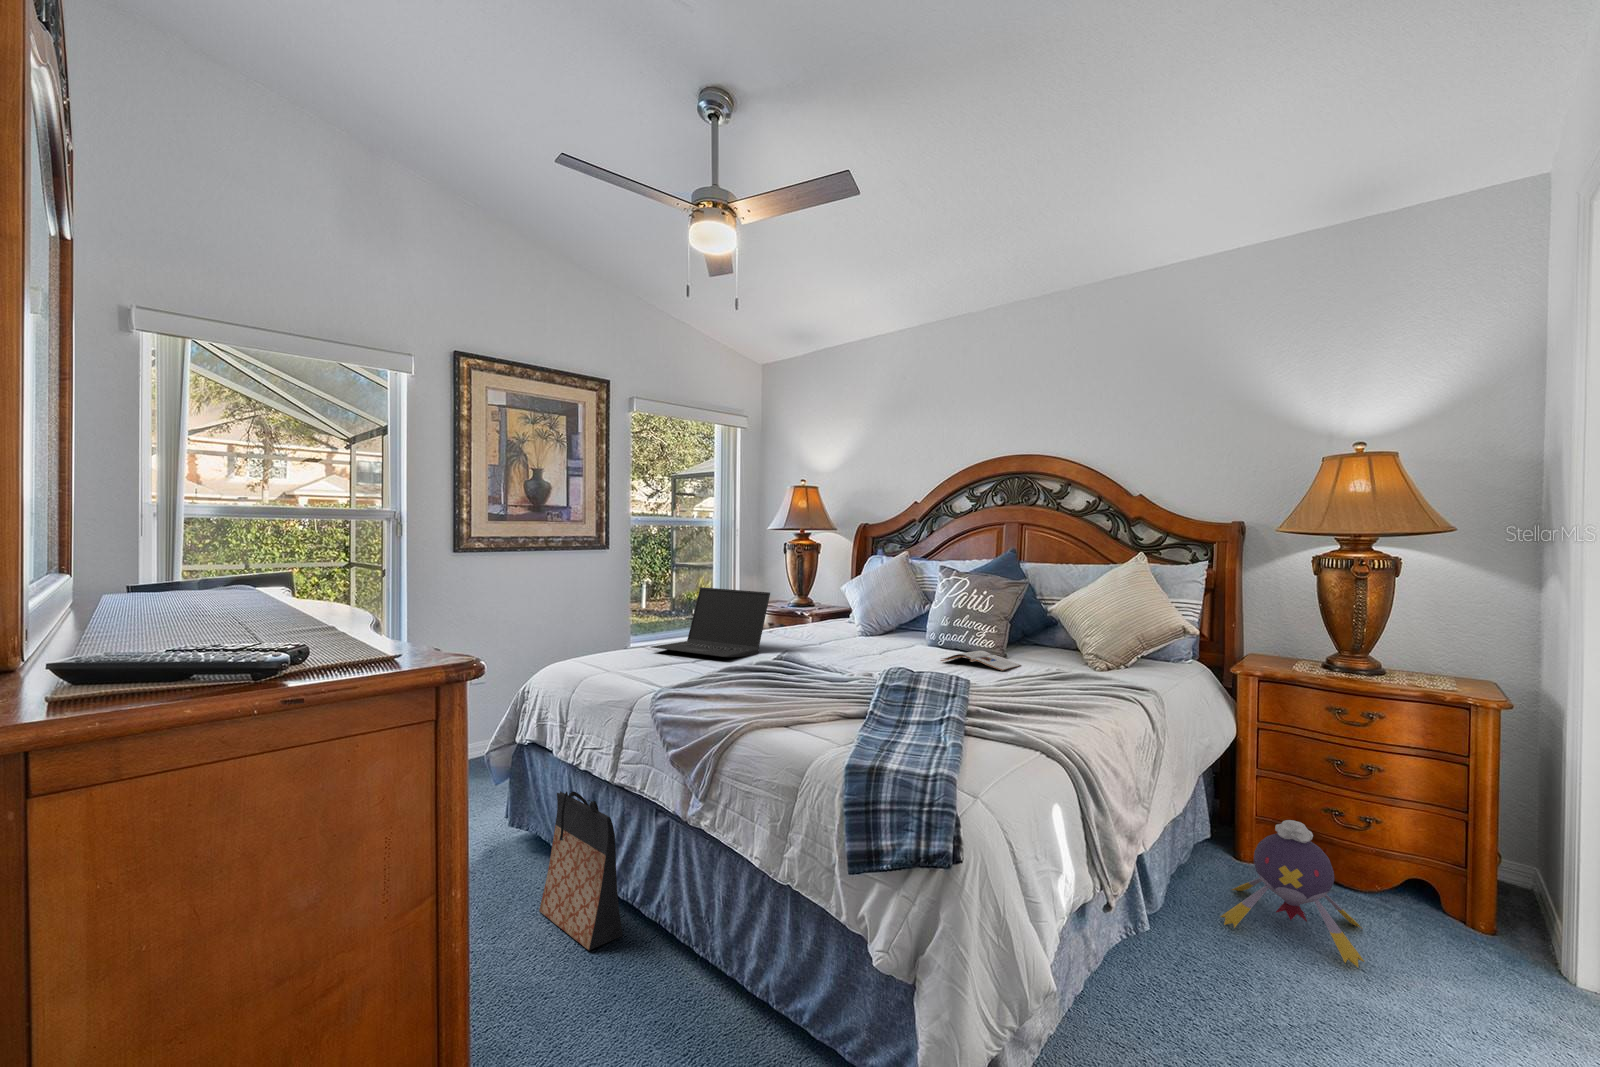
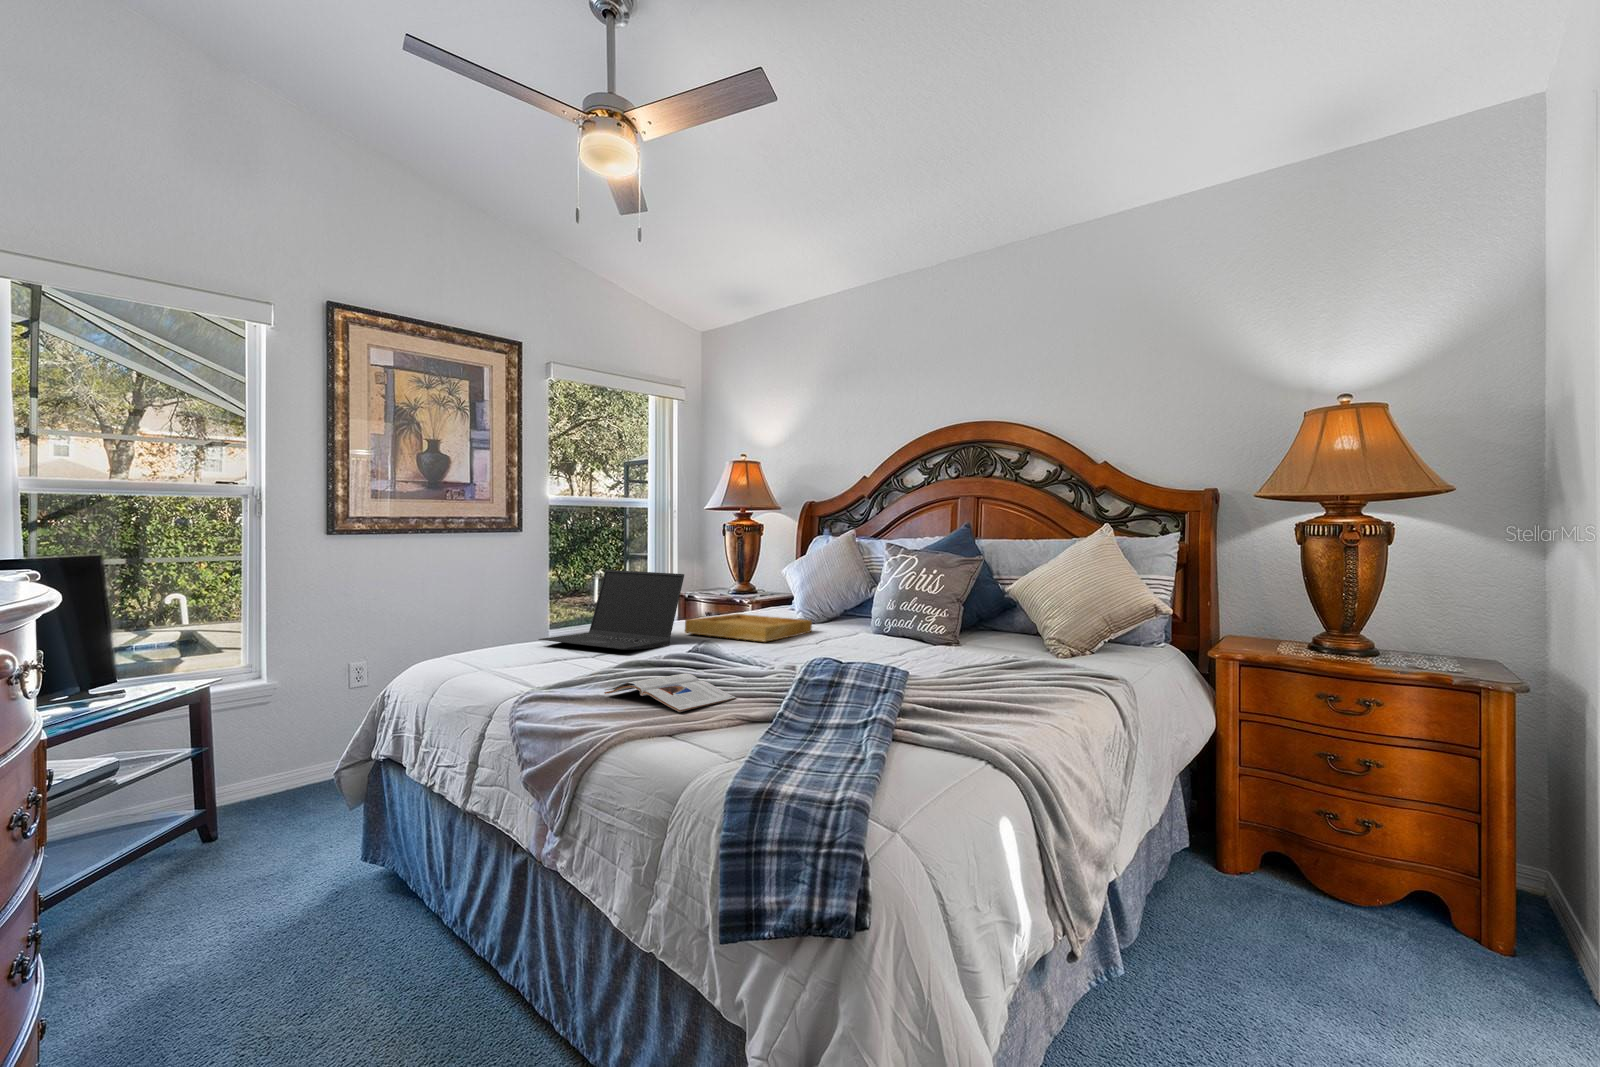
tray: none [767,626,876,652] -> present [685,614,812,642]
magazine: present [941,651,1021,671] -> present [604,674,736,712]
bag: present [539,791,622,950] -> none [376,818,475,1025]
plush toy: present [1221,820,1365,967] -> none [1204,829,1379,1010]

